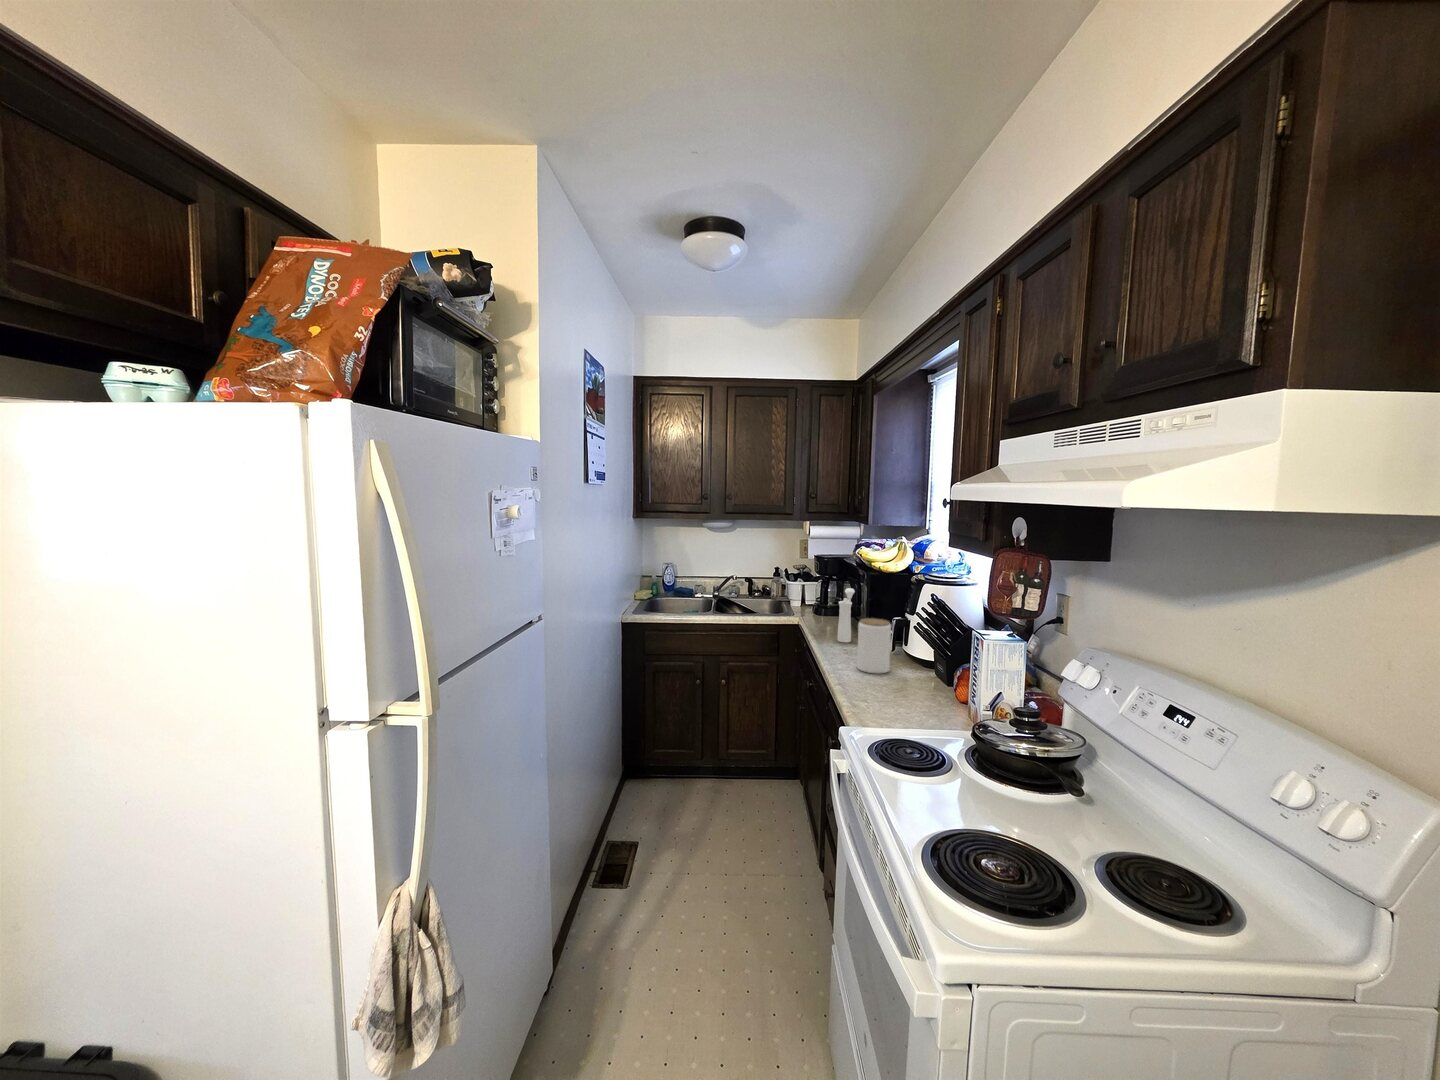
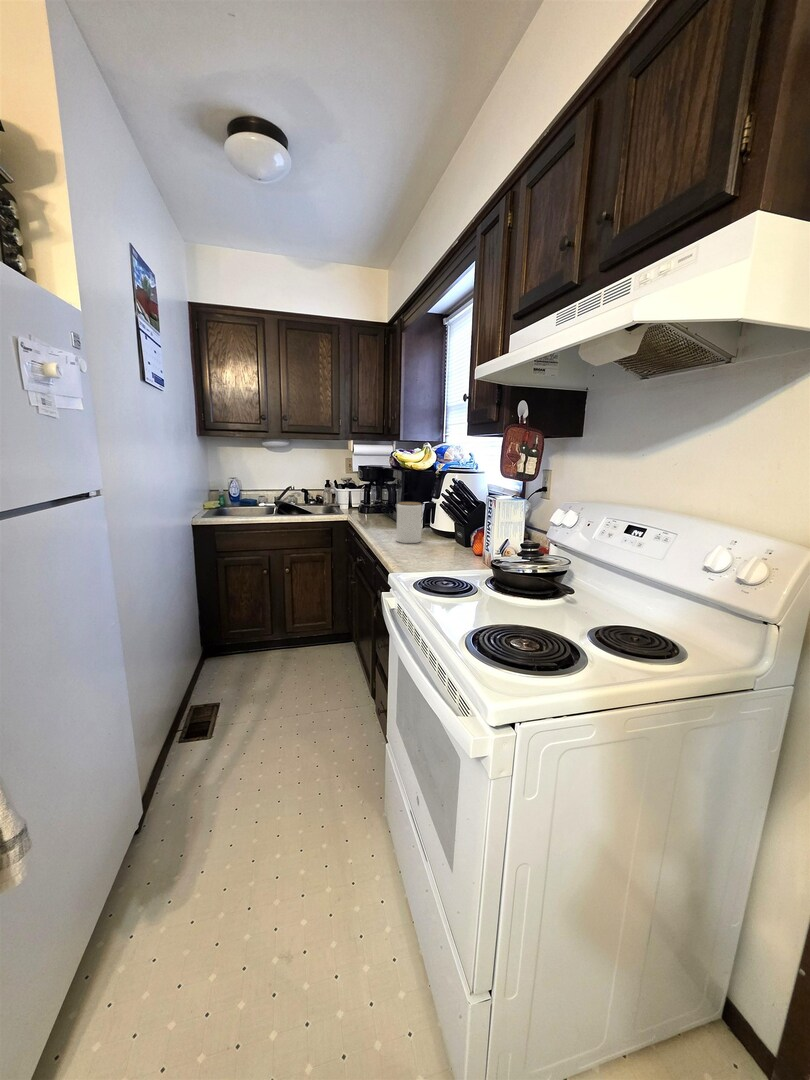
pepper mill: present [837,588,855,642] -> none [379,487,392,528]

